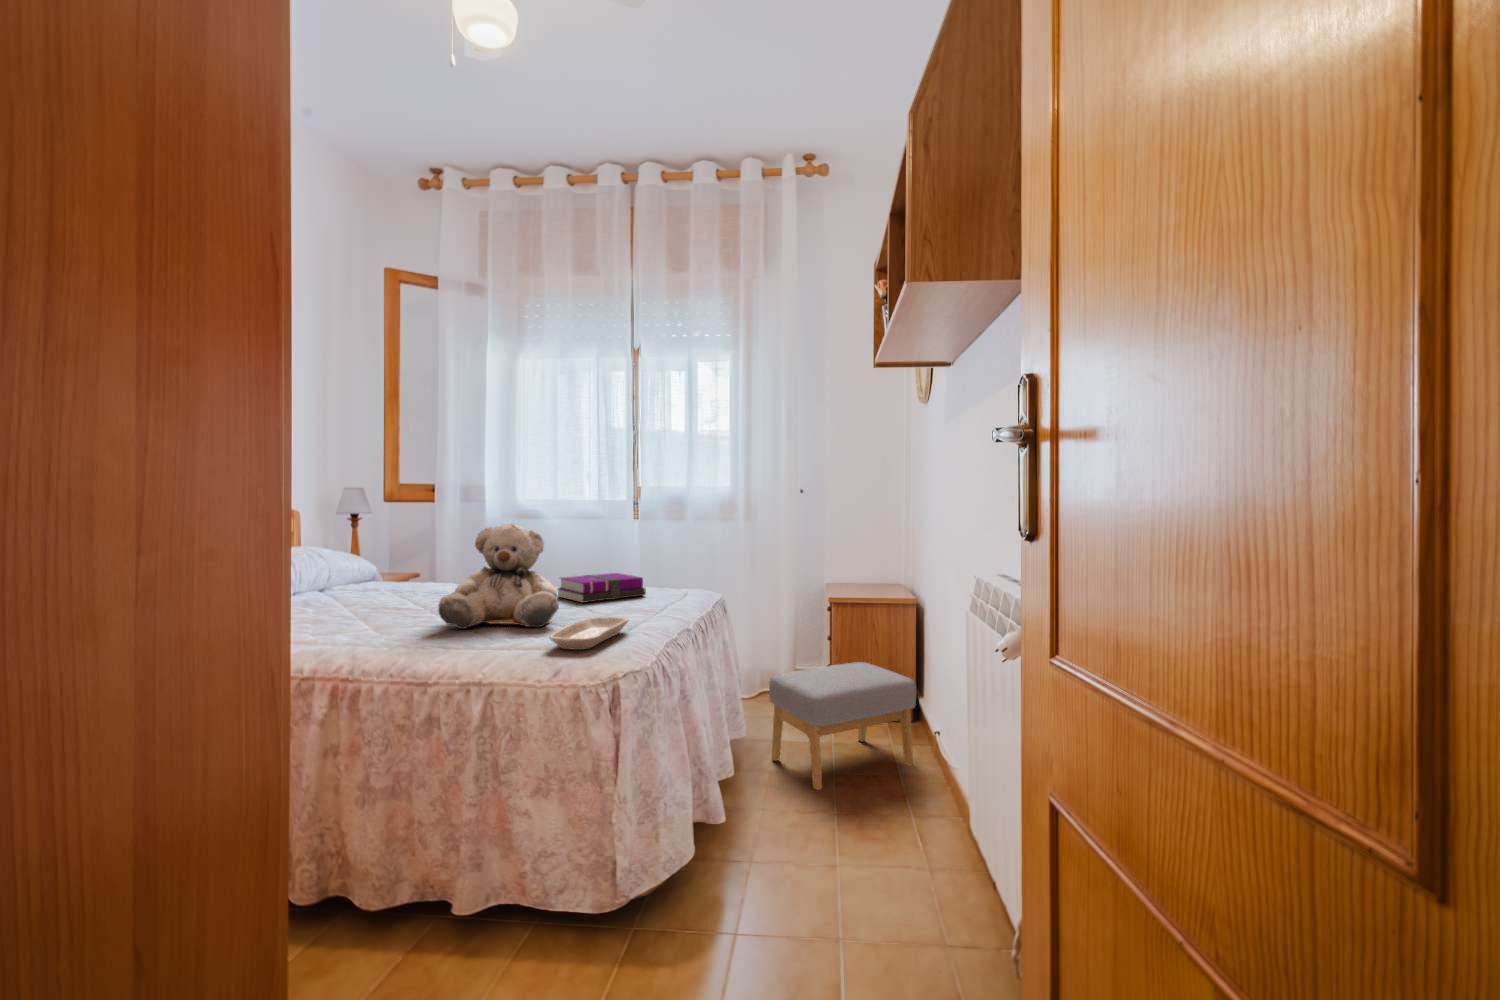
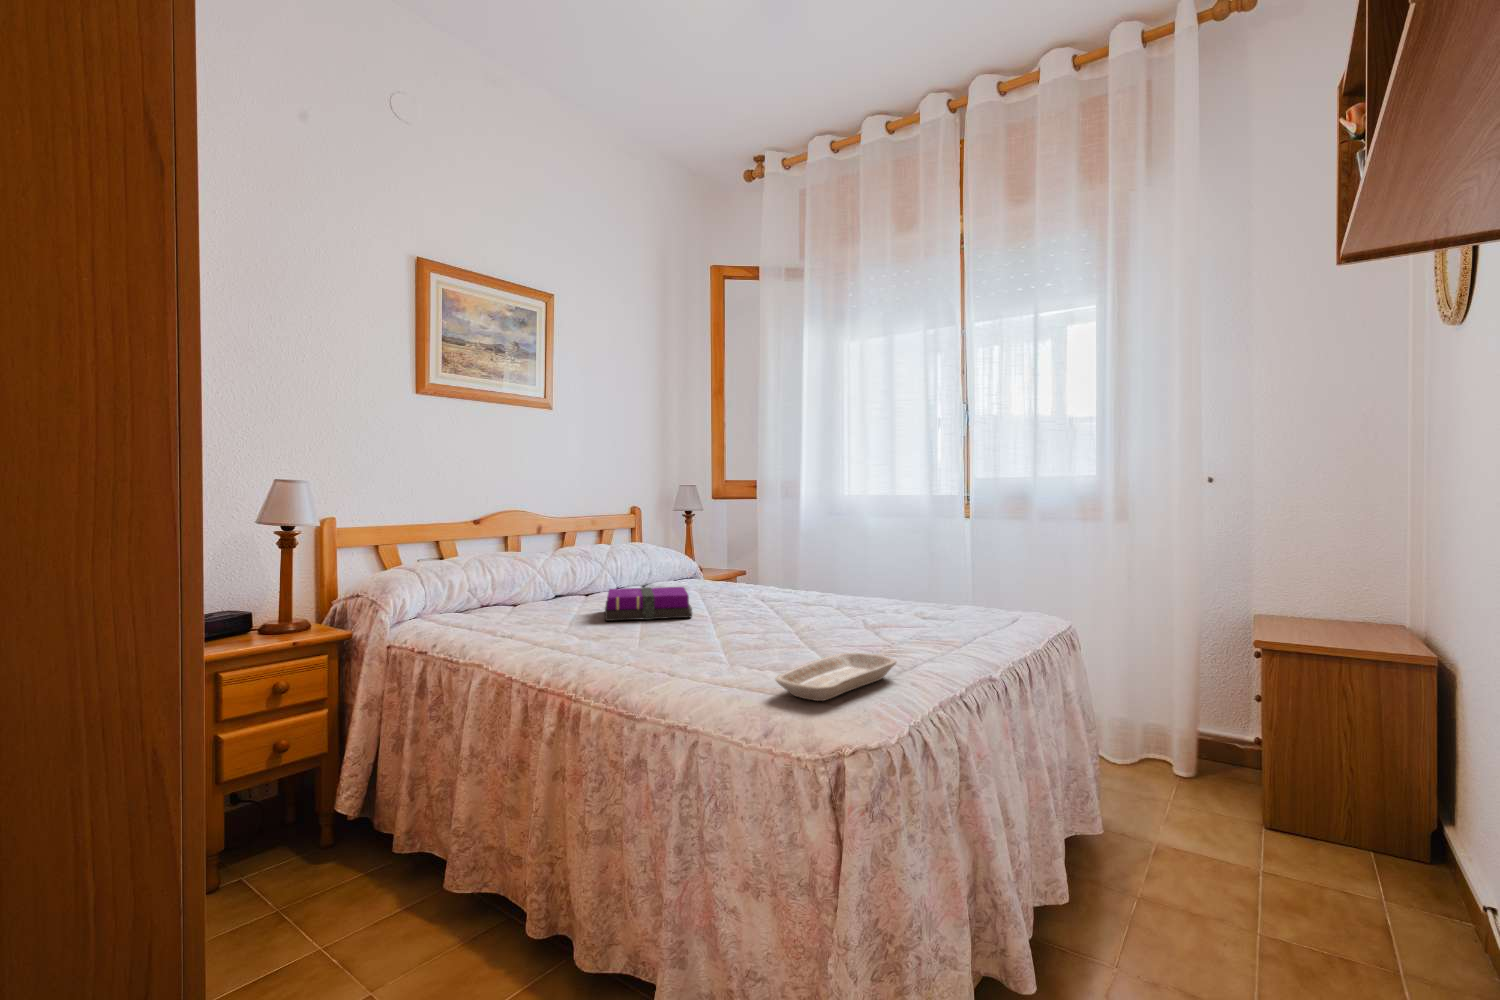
teddy bear: present [438,523,559,629] -> none [686,526,823,657]
notebook: present [557,573,646,603] -> present [605,587,692,621]
footstool: present [769,662,916,790] -> none [1140,757,1440,969]

